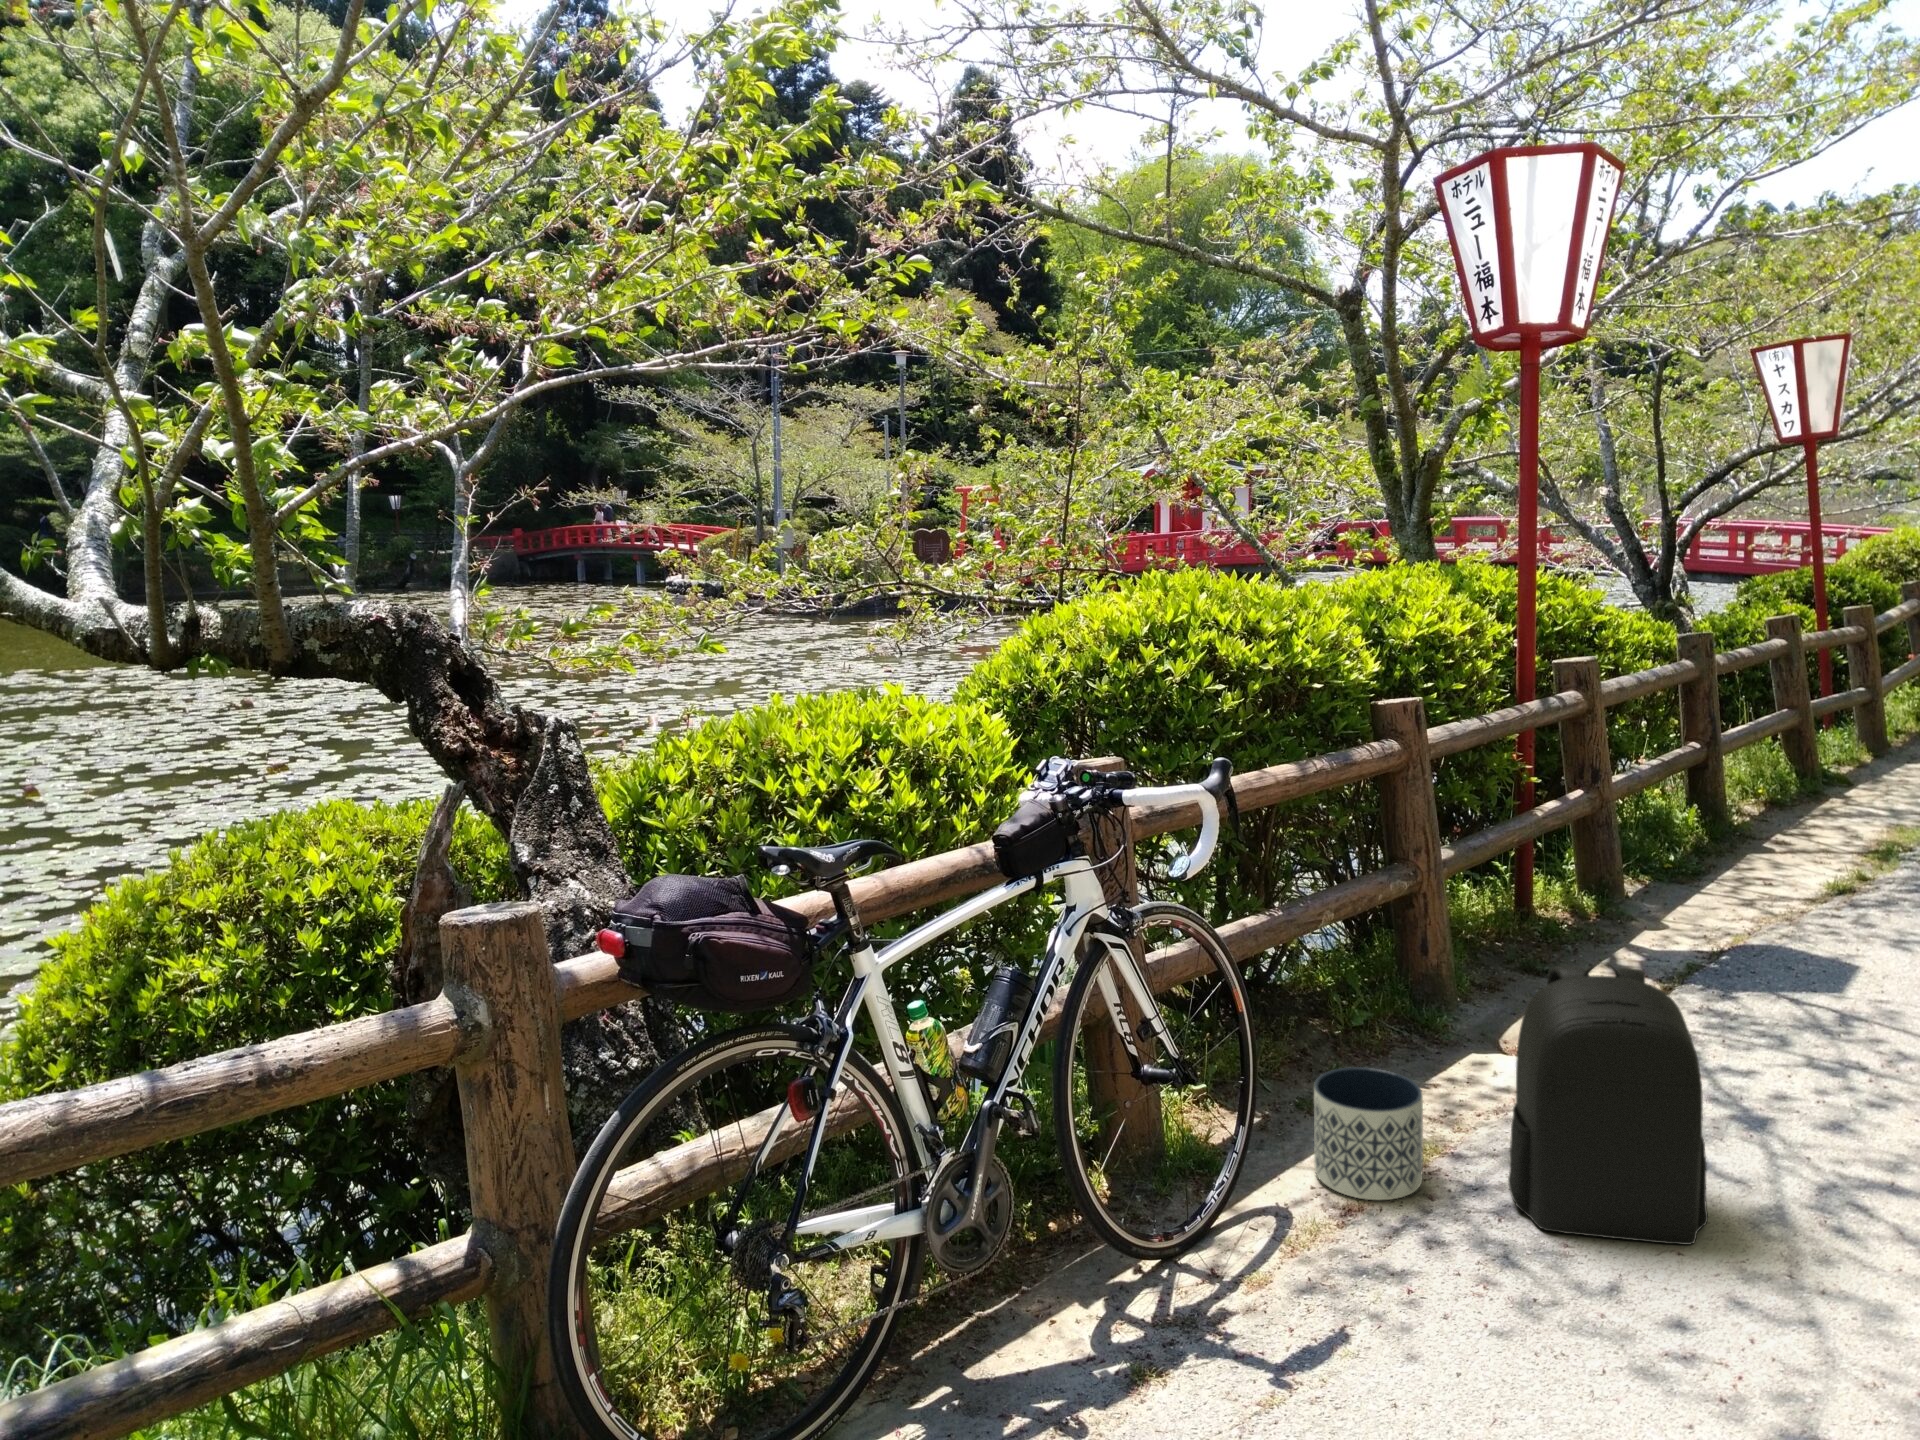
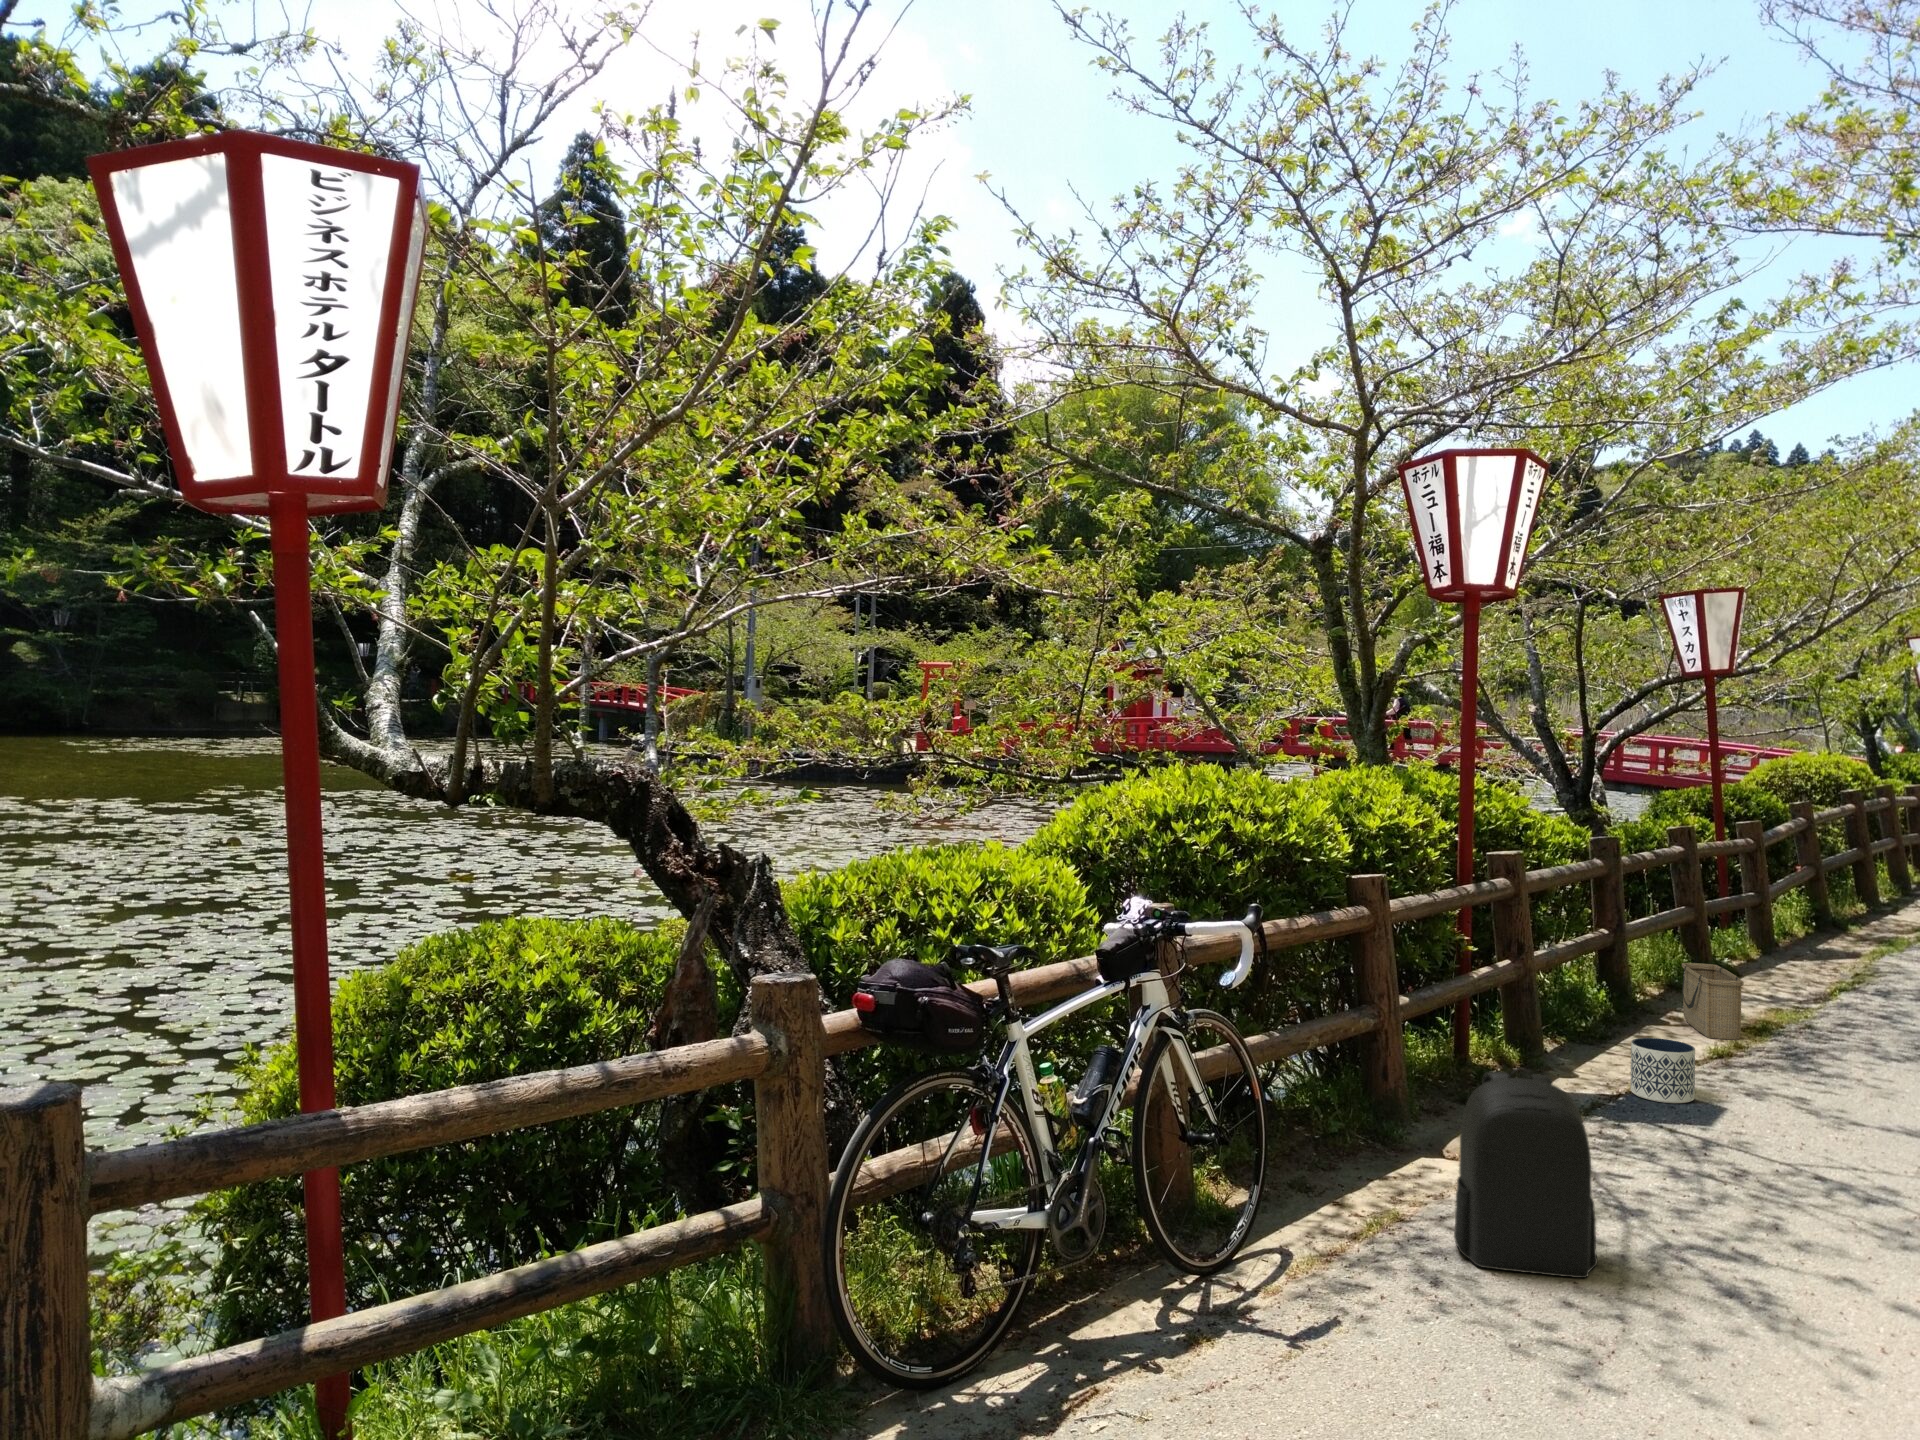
basket: none [1784,779,1864,868] -> present [1682,963,1744,1040]
planter: present [1314,1067,1423,1200] -> present [1631,1038,1695,1103]

